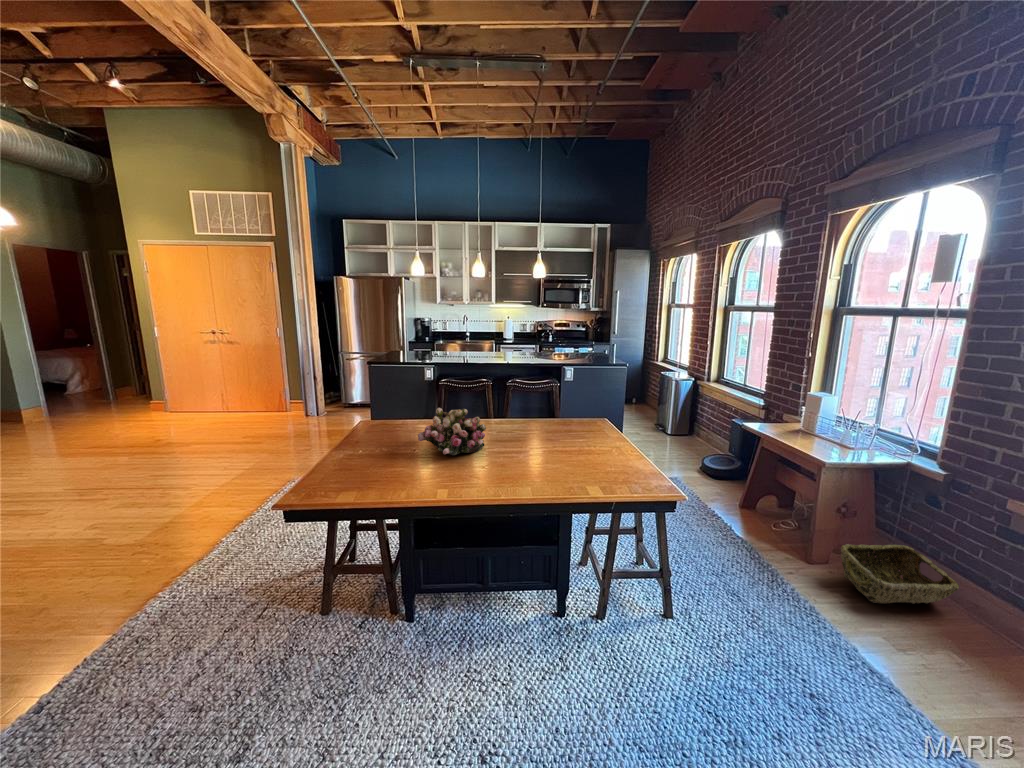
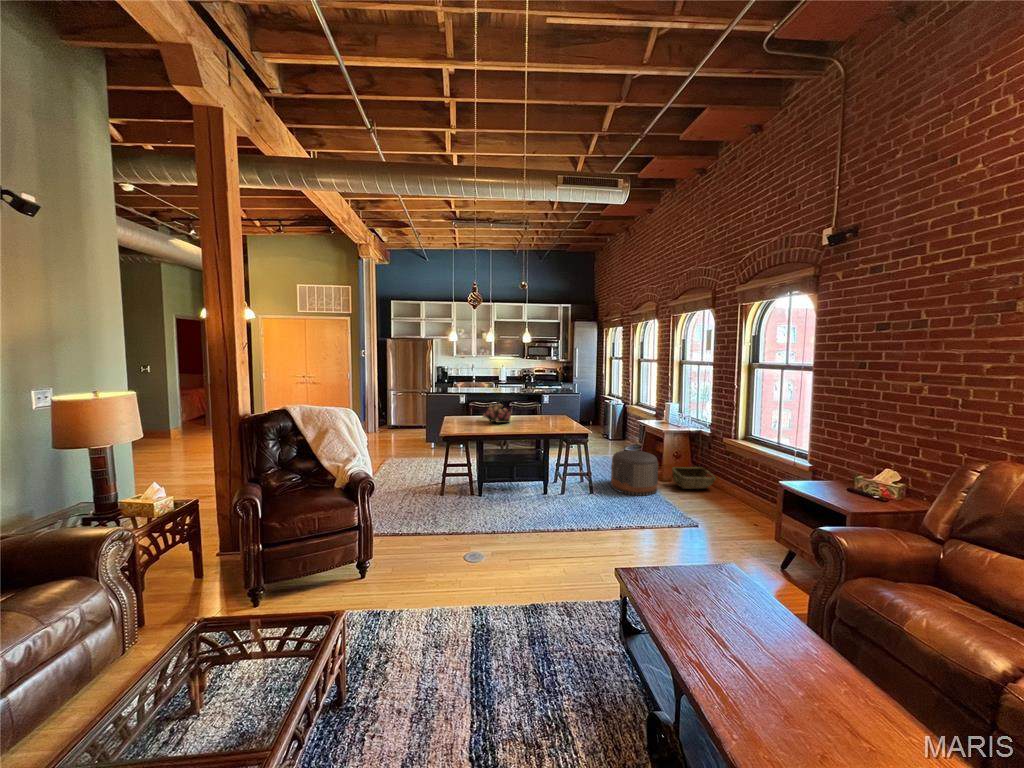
pouf: none [703,504,824,629] -> present [611,450,658,496]

